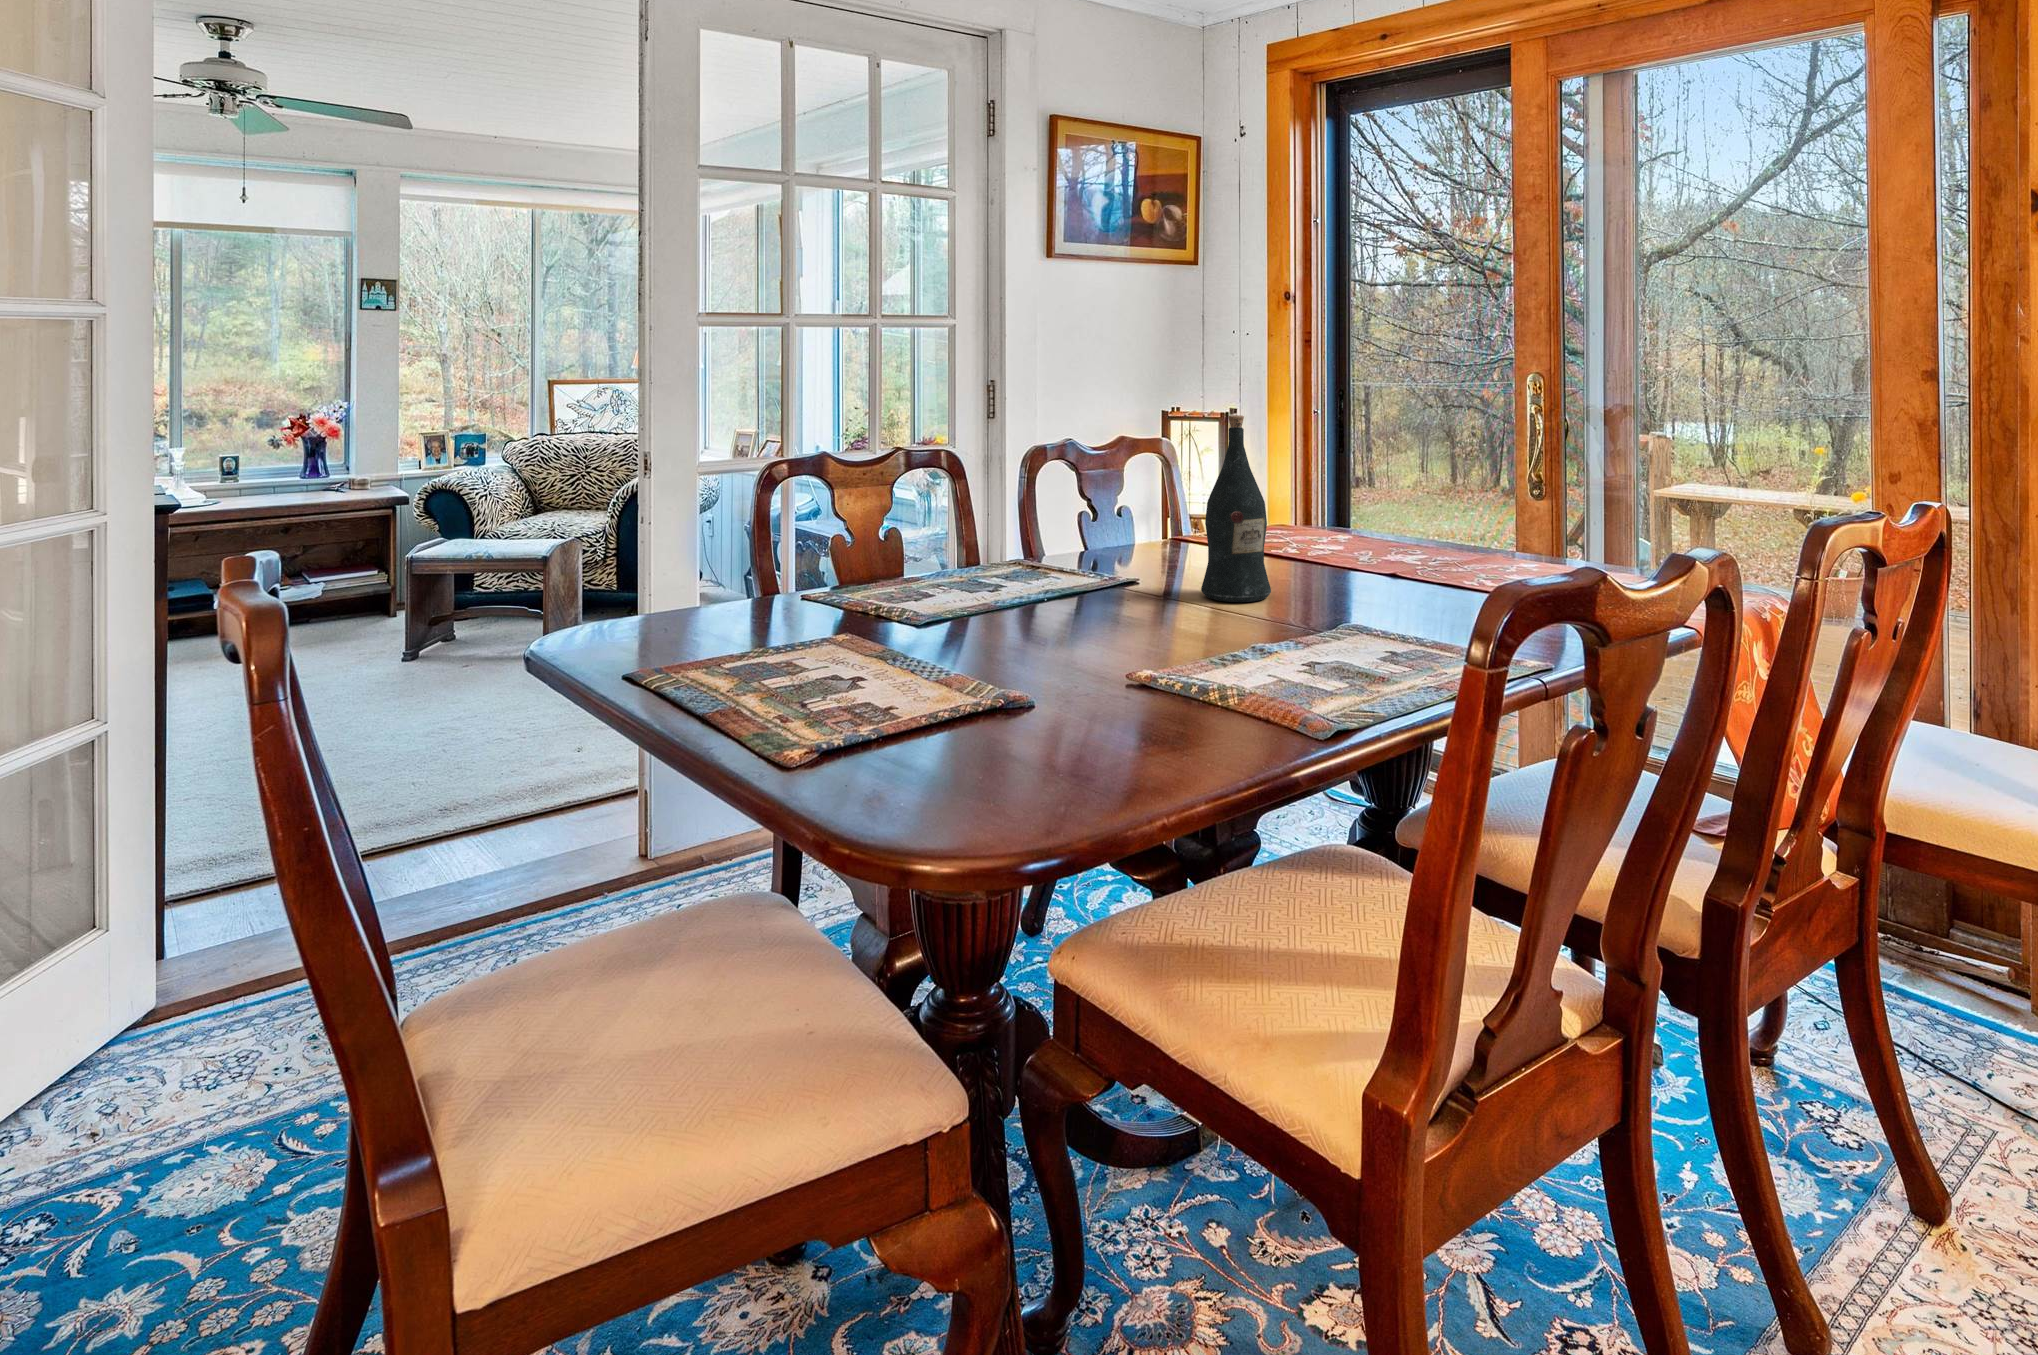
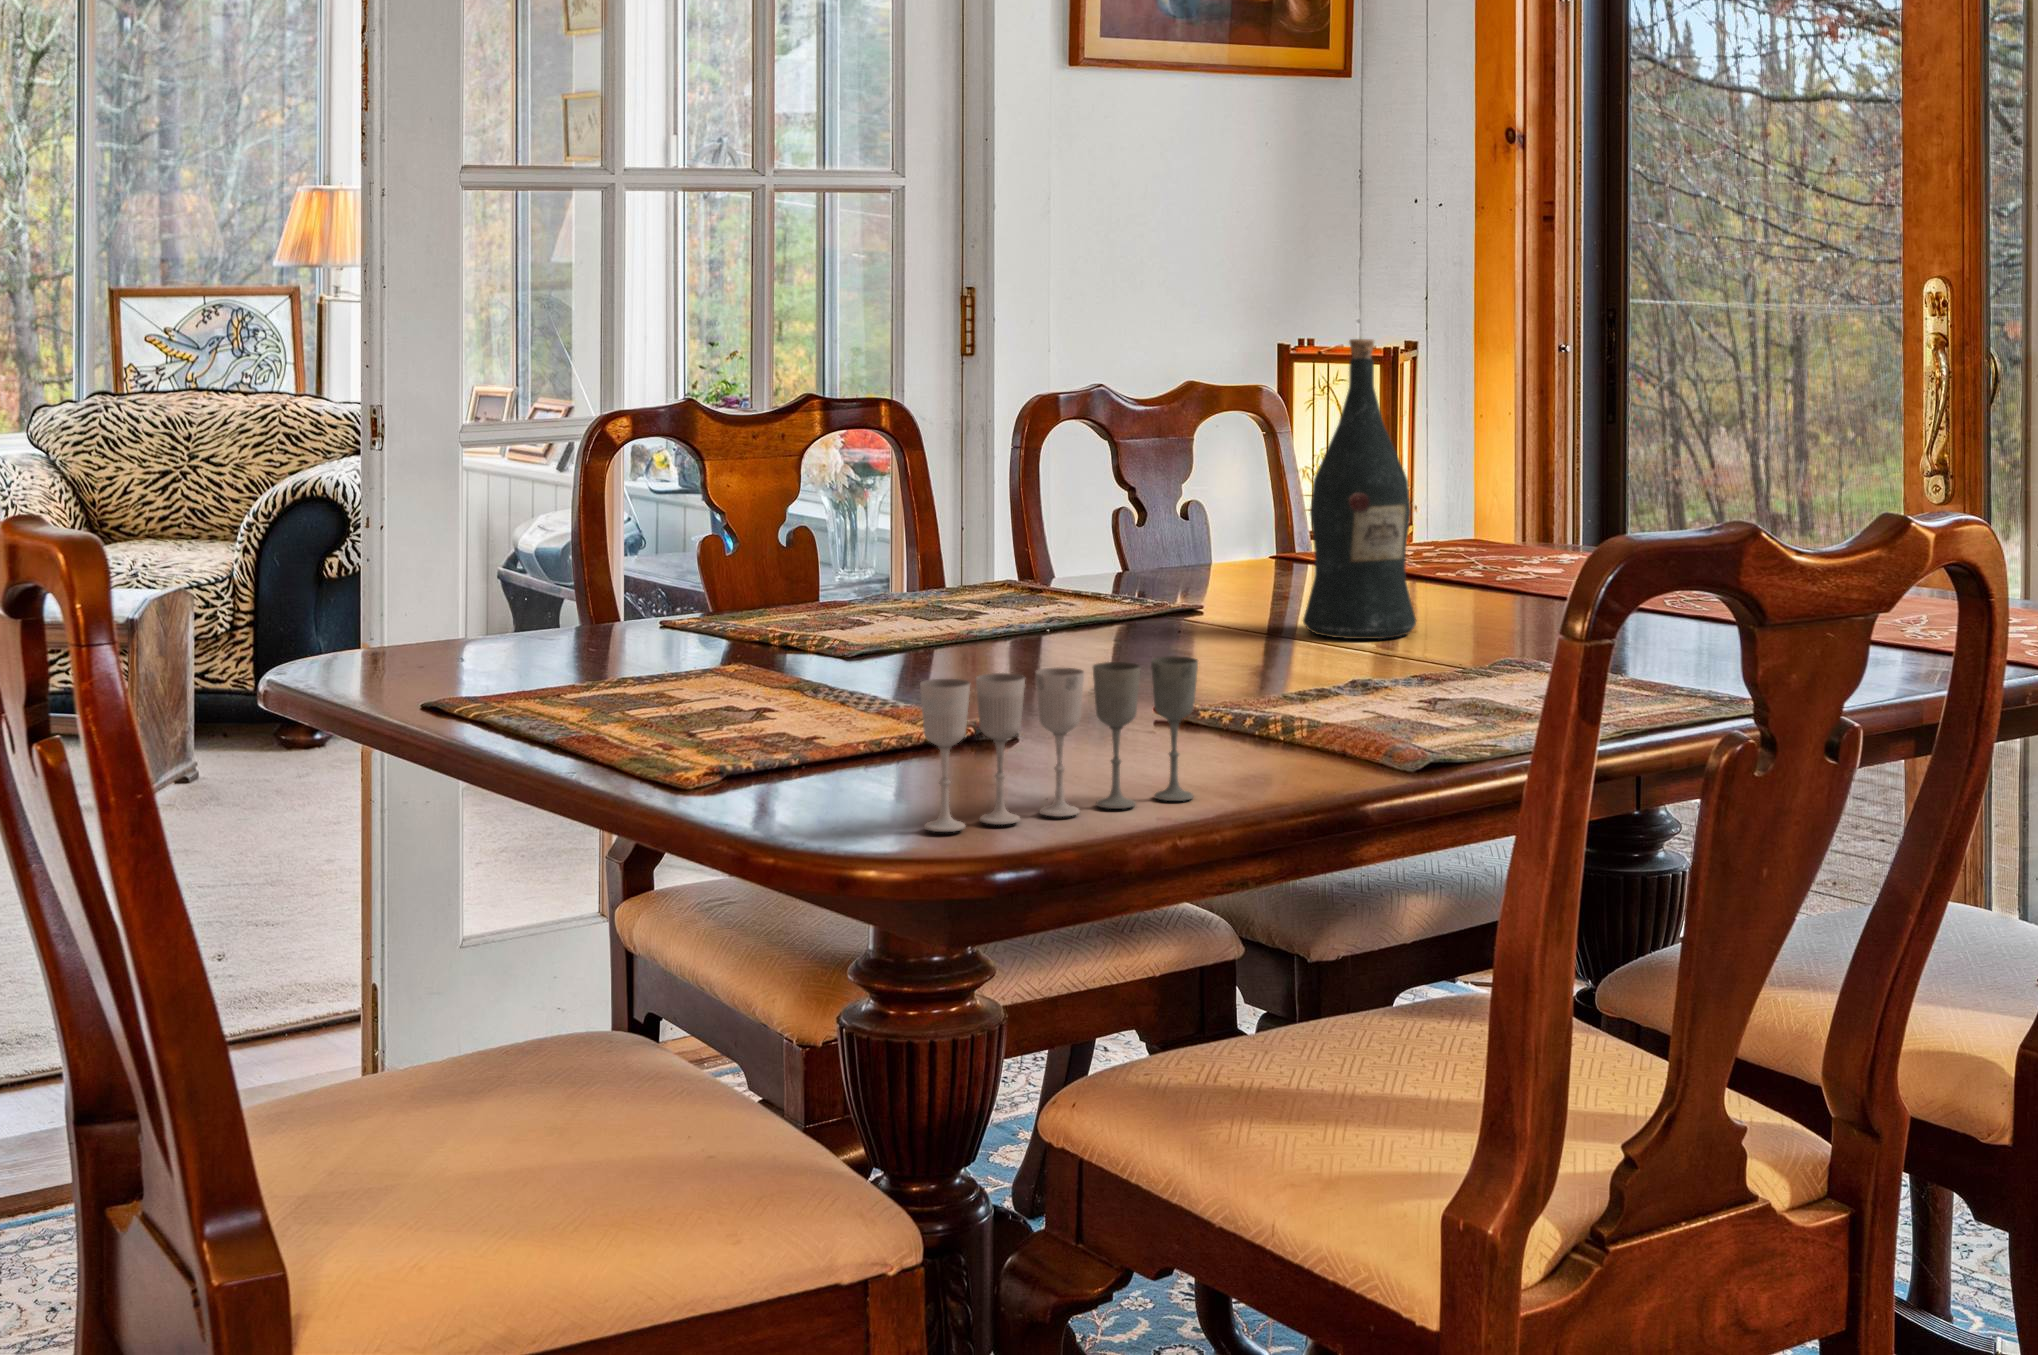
wine glass: none [965,660,1169,814] -> present [920,656,1198,832]

